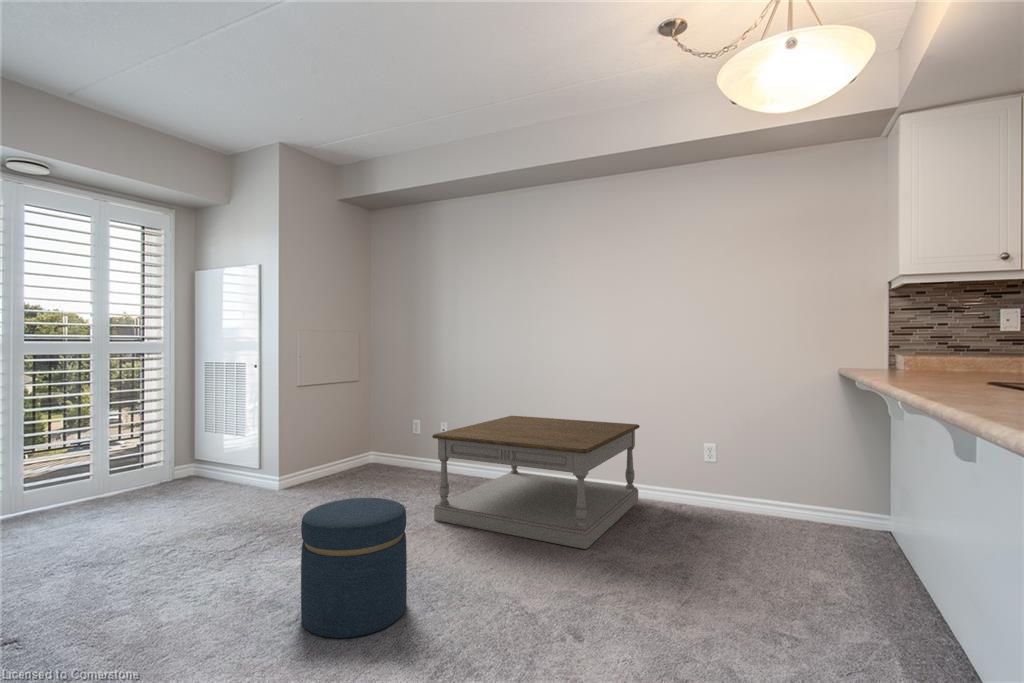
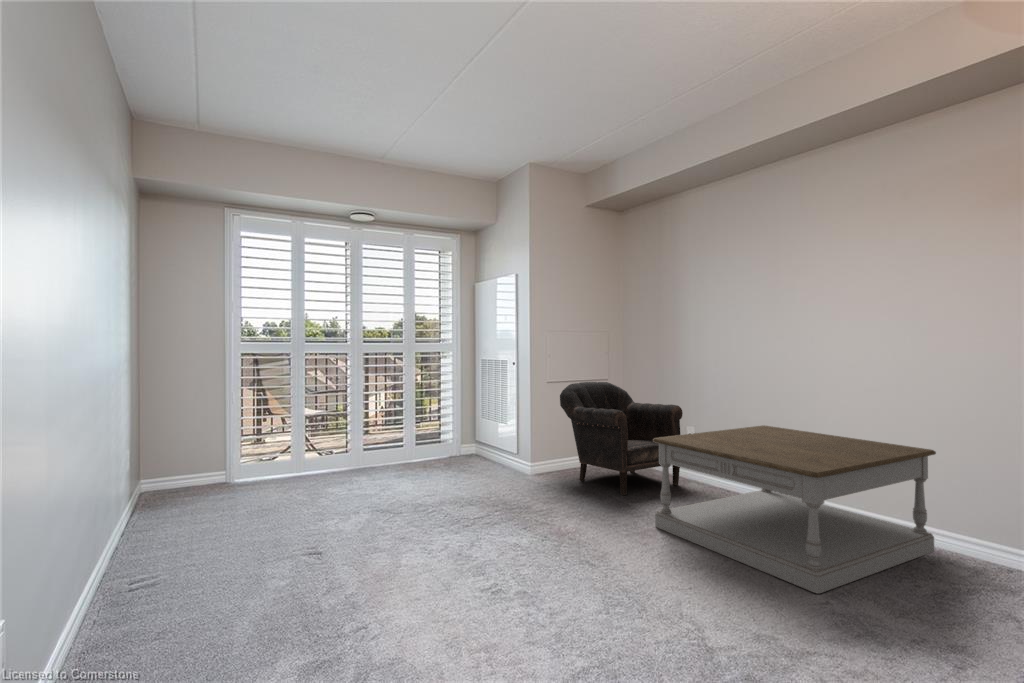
armchair: none [312,383,438,495] -> present [560,382,683,495]
ottoman: present [301,498,407,638] -> none [491,490,585,618]

